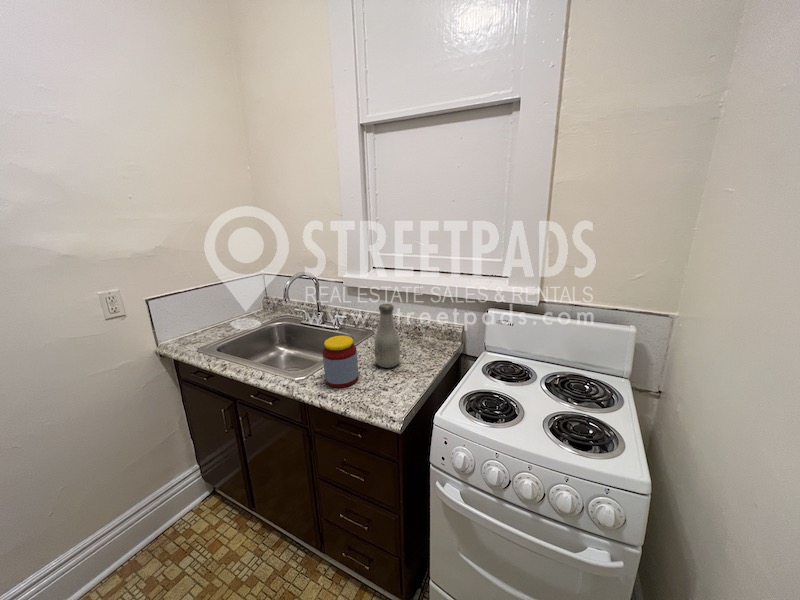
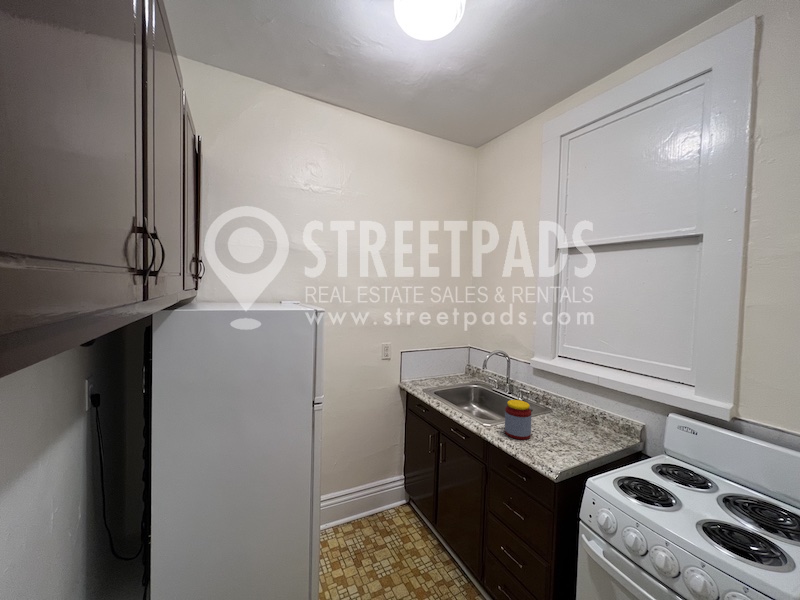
bottle: present [374,304,400,368] -> none [547,385,571,439]

